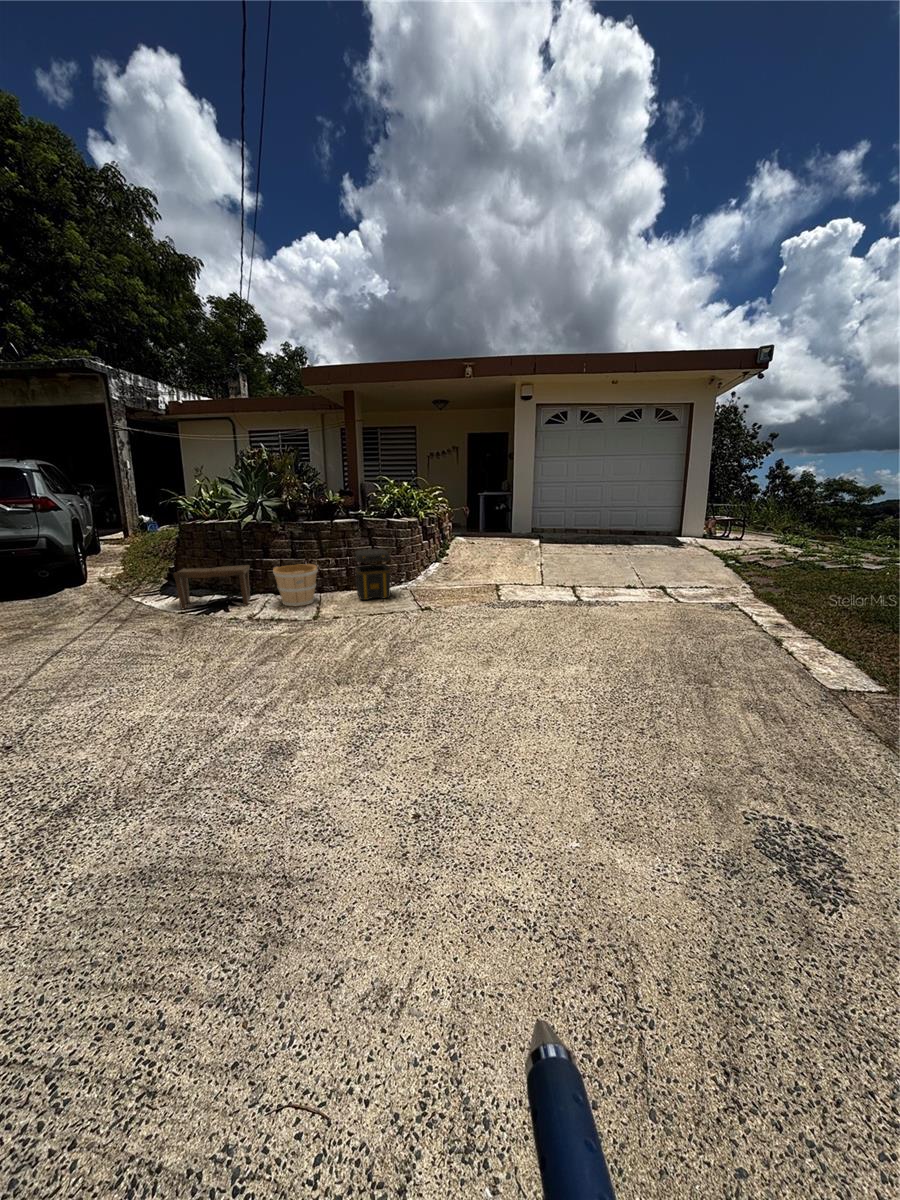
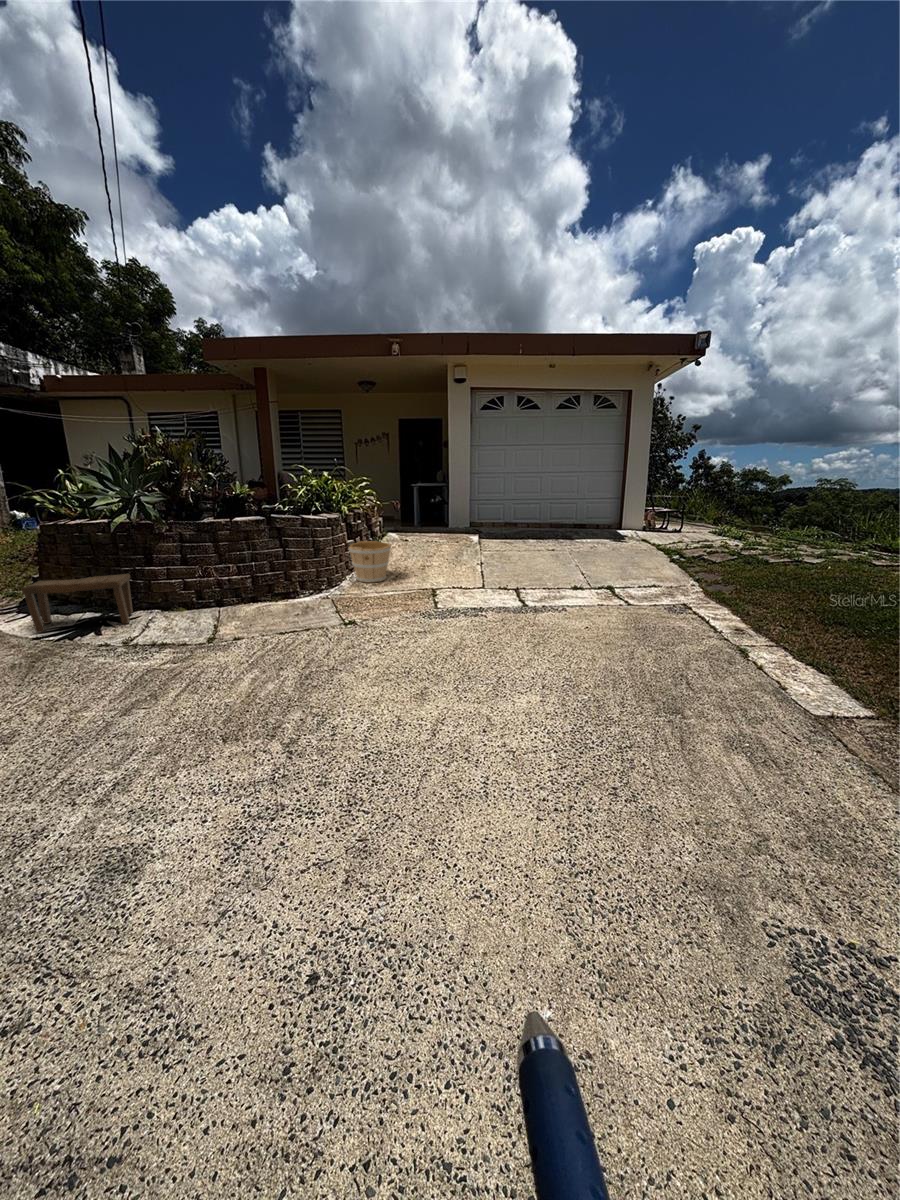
toolbox: present [354,549,391,600] -> none [263,551,309,612]
wooden bucket: present [273,564,318,606] -> present [349,541,391,583]

